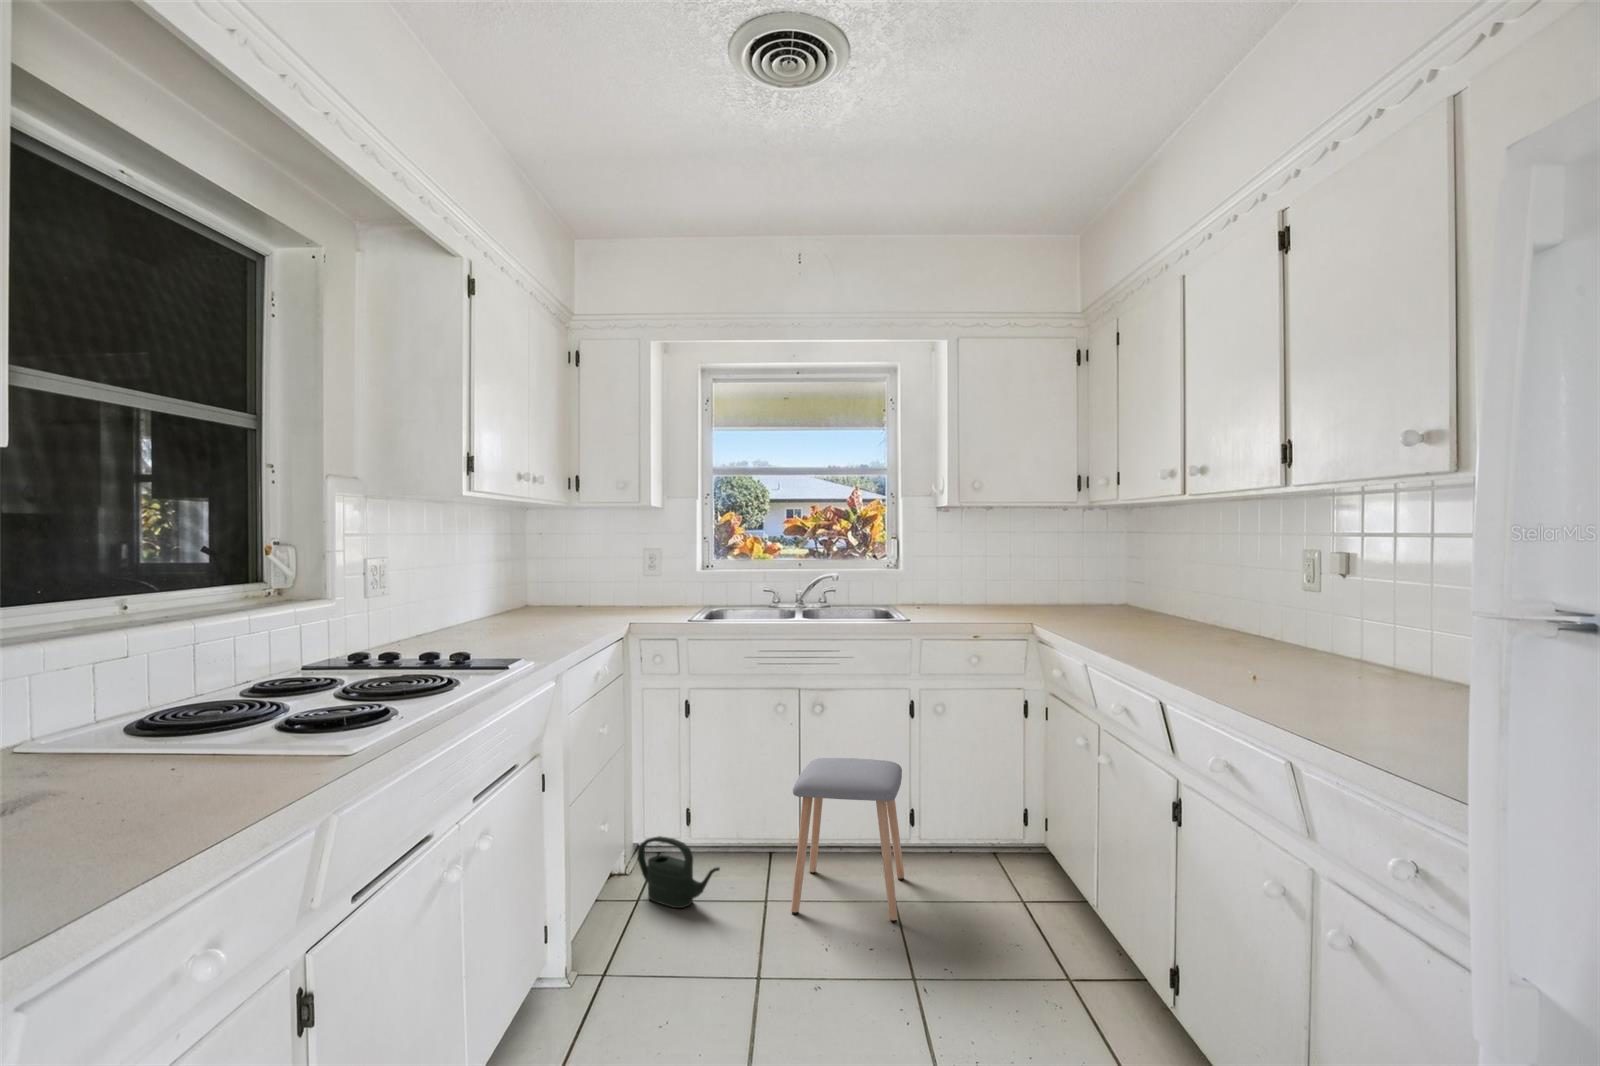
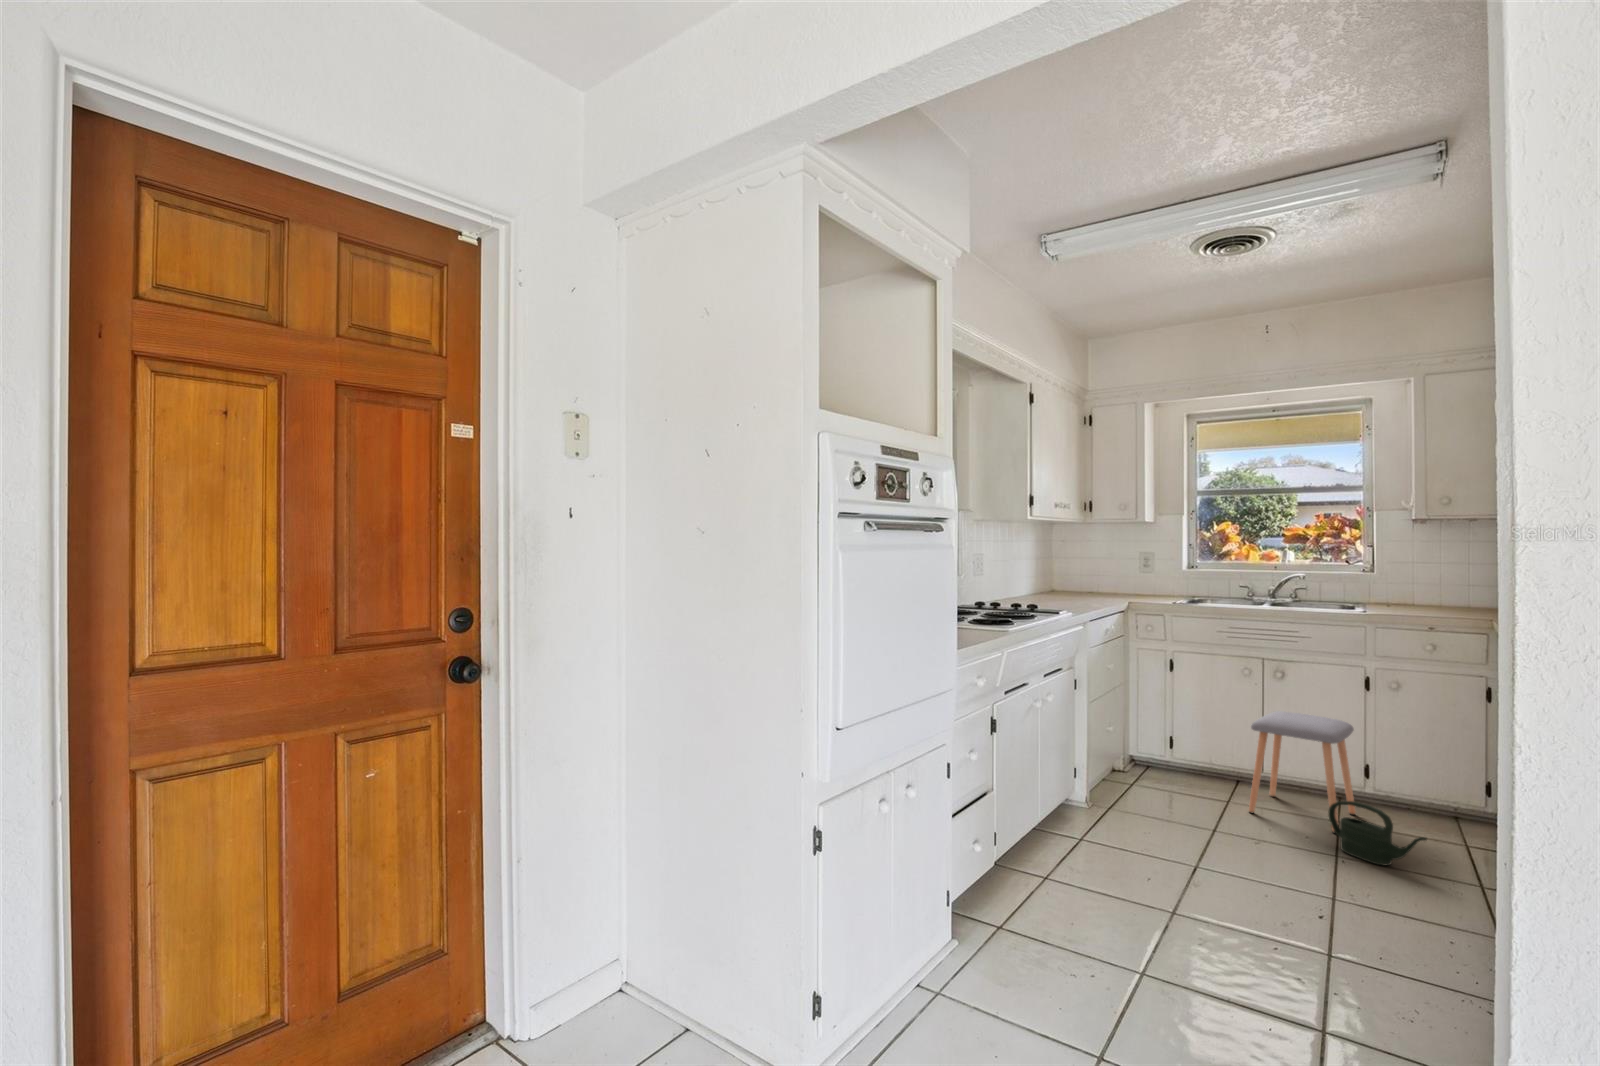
watering can: present [638,836,720,908] -> present [1328,801,1427,865]

